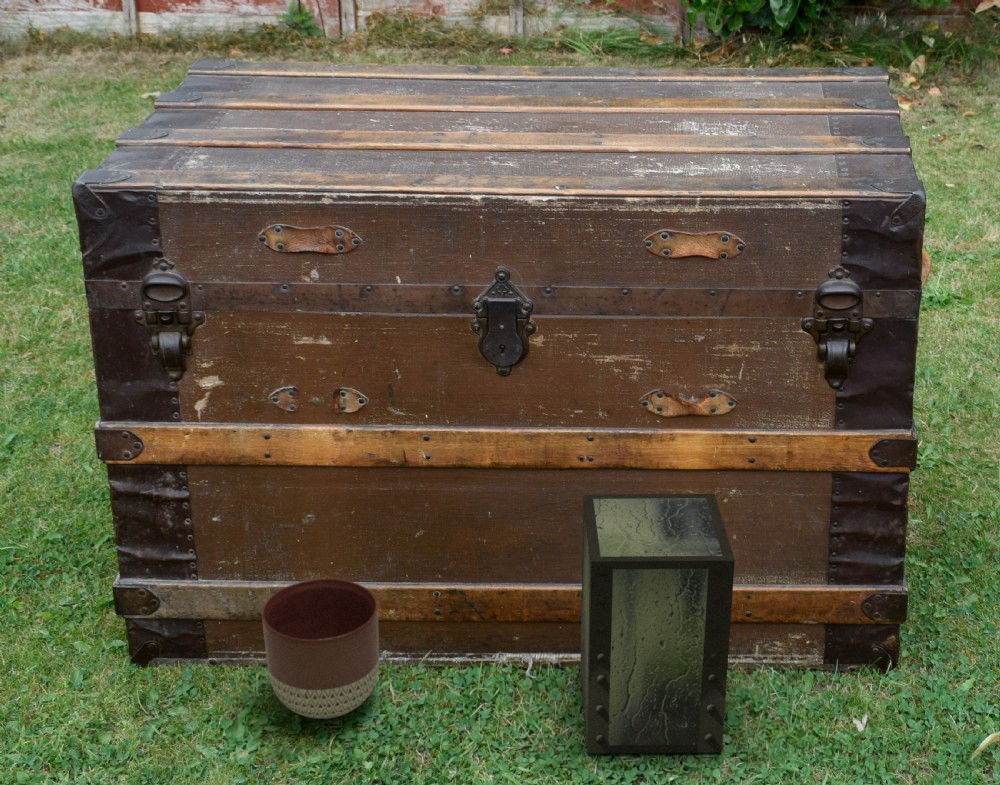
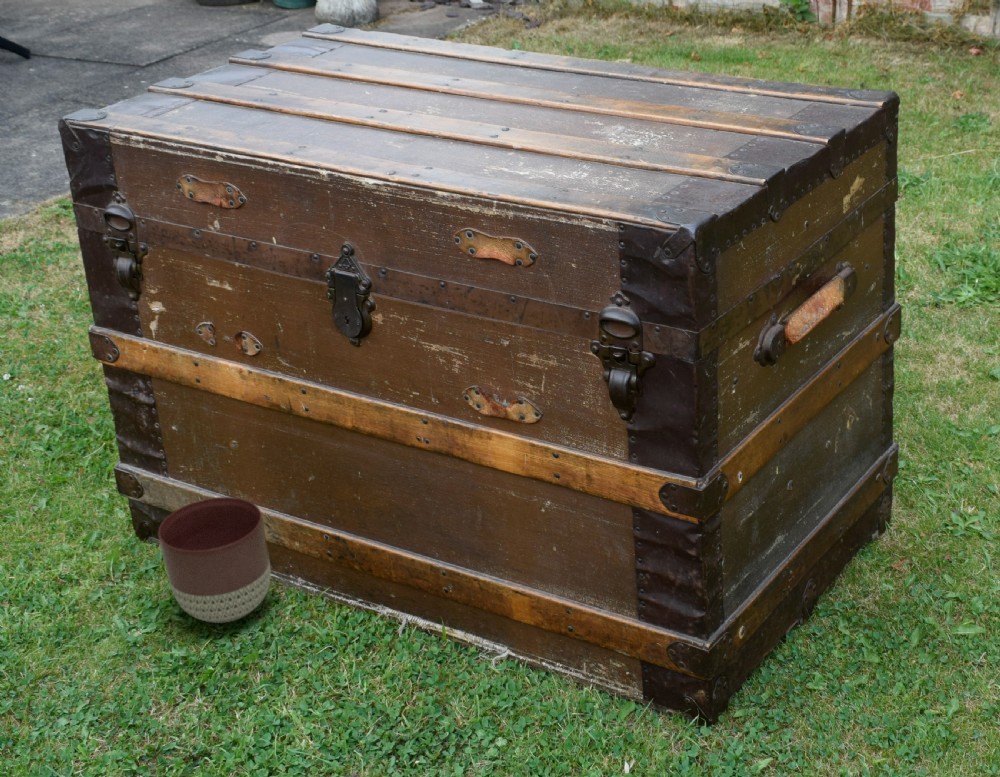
storage box: present [580,494,735,753] -> none [338,473,544,754]

